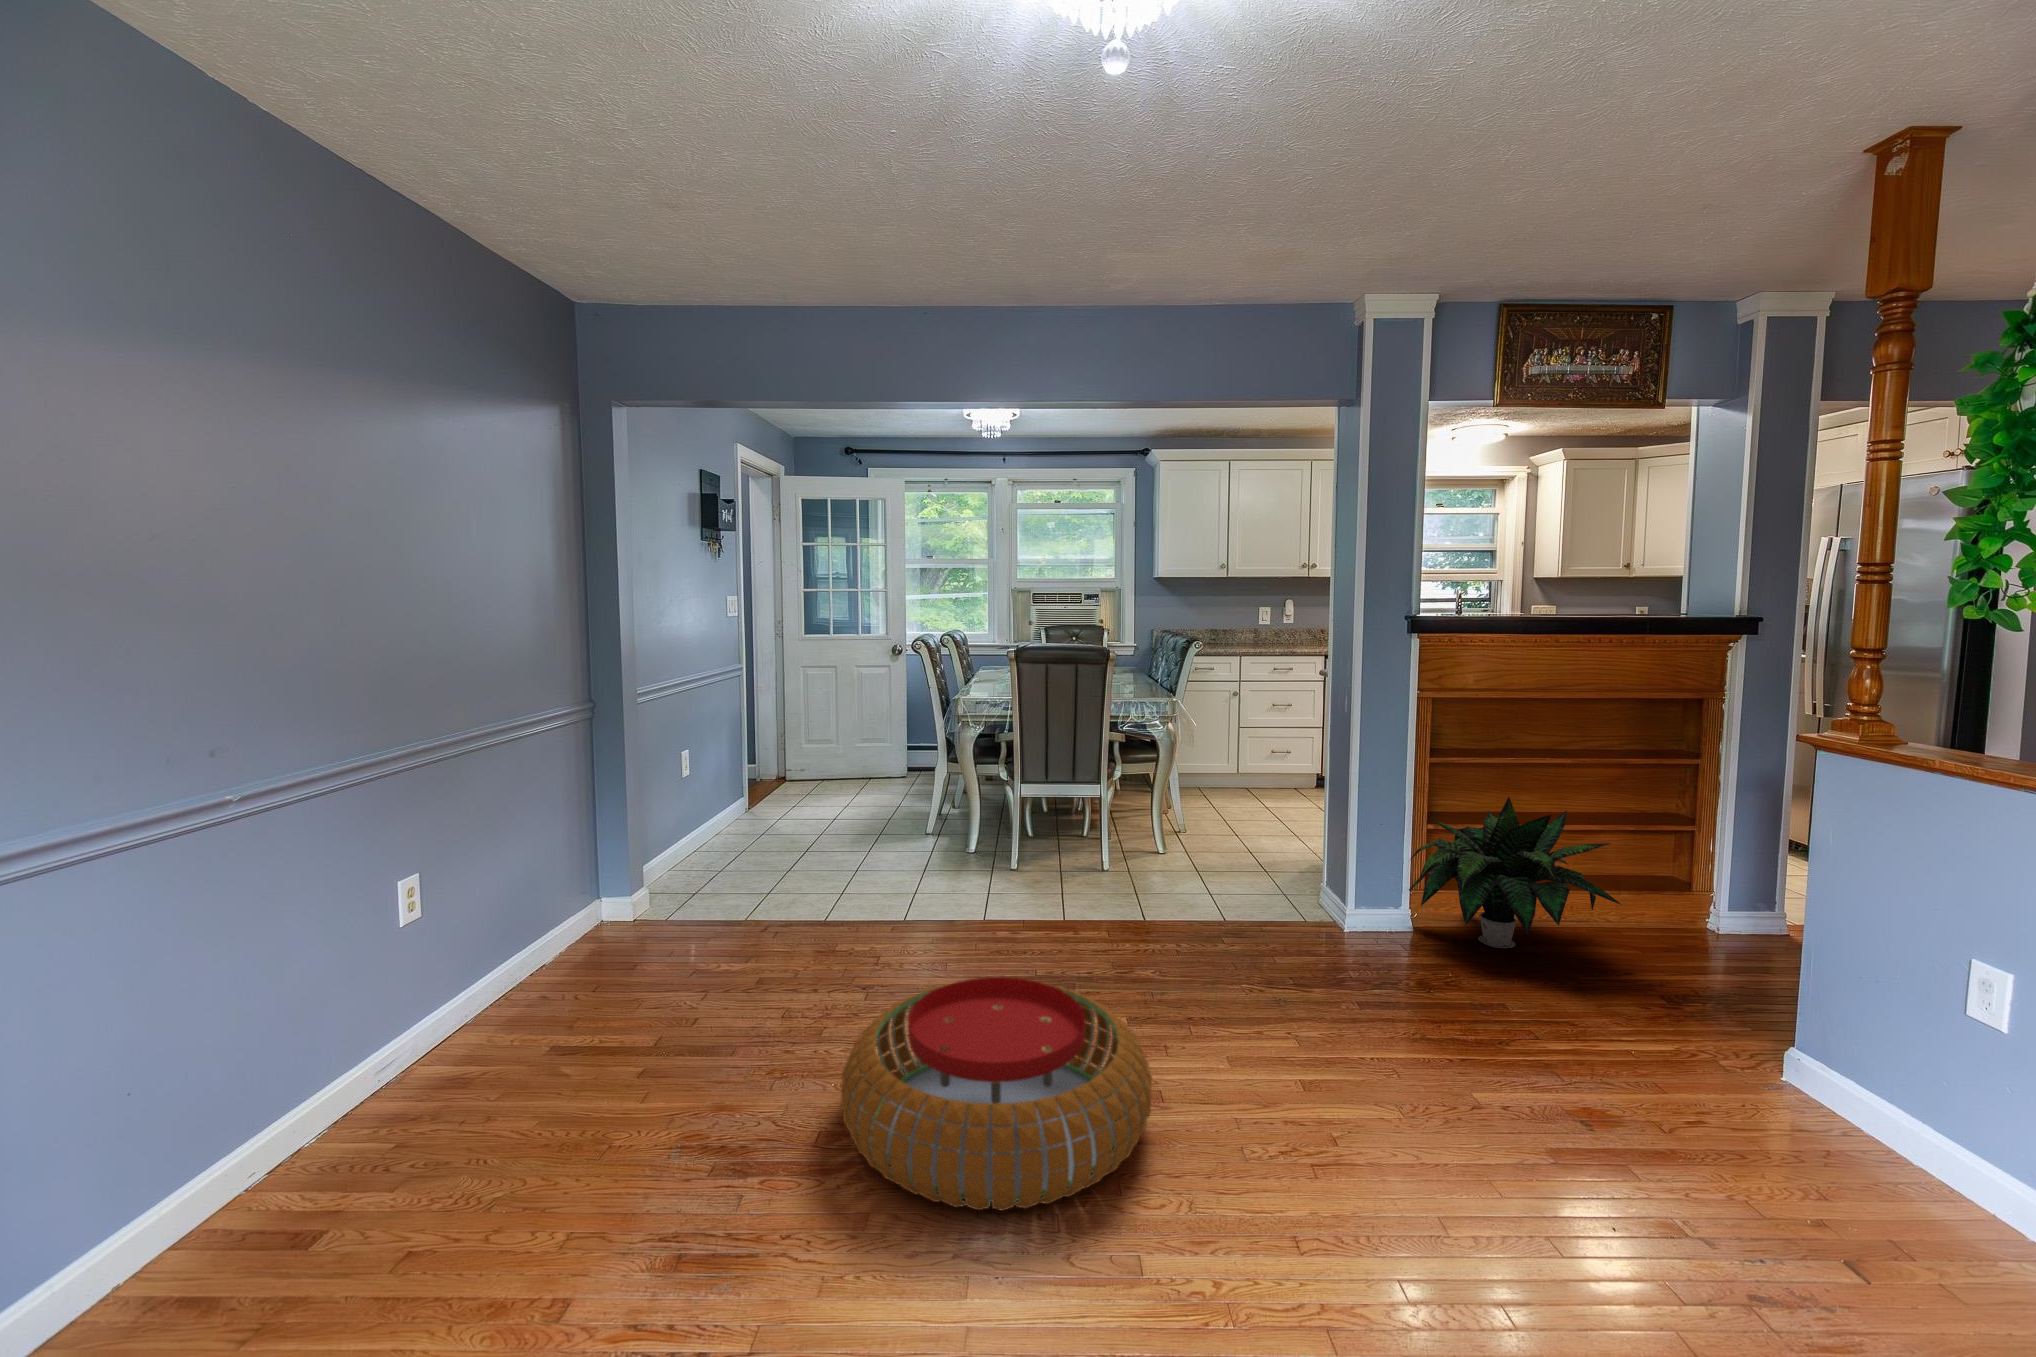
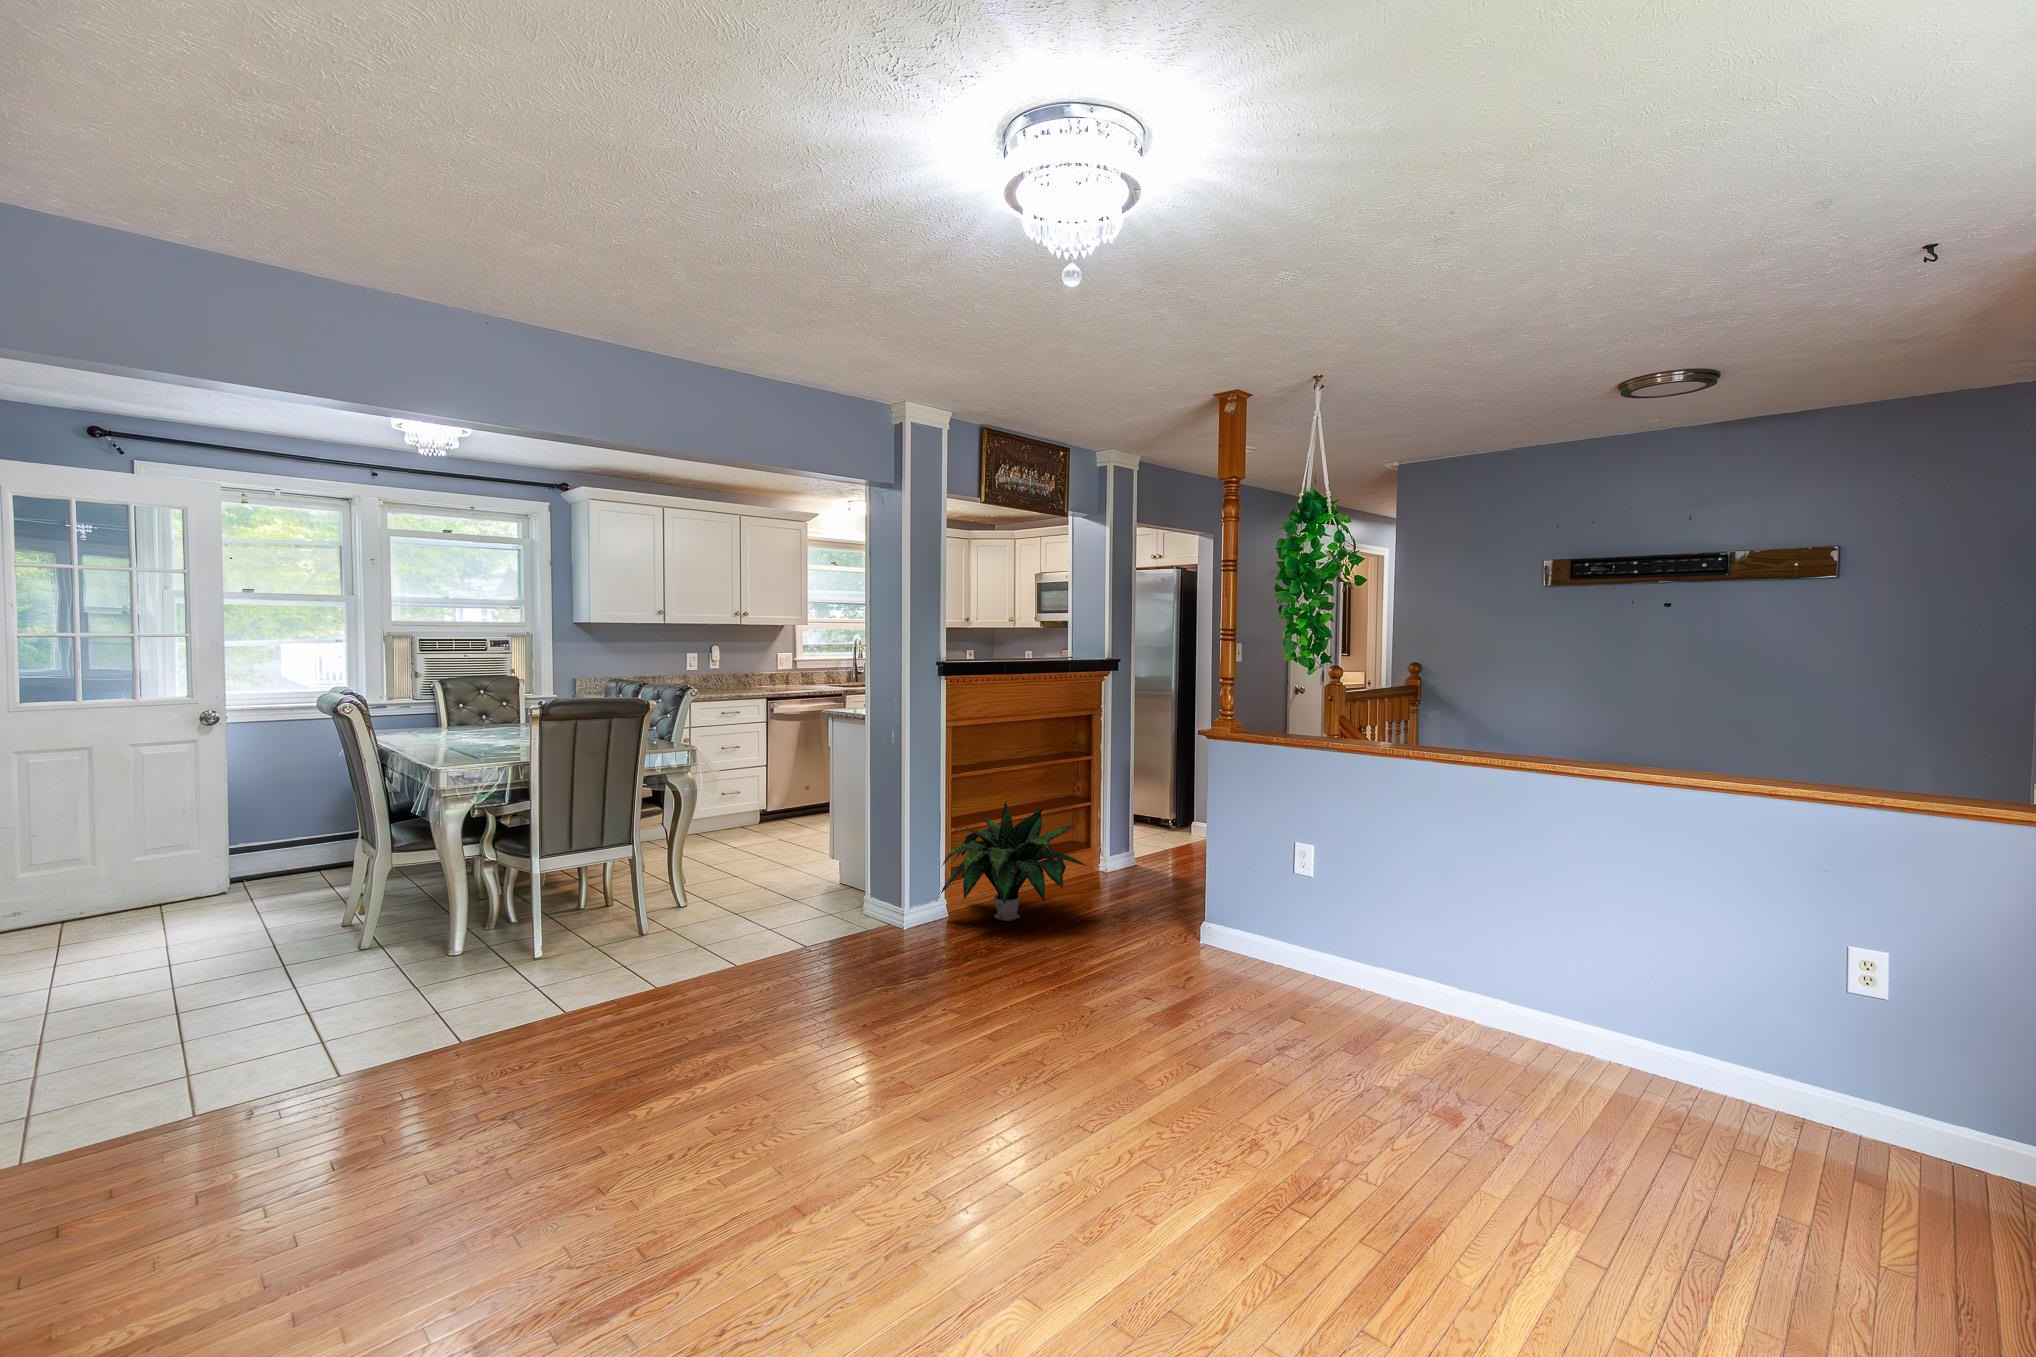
pouf: present [841,977,1152,1211] -> none [637,1020,953,1243]

